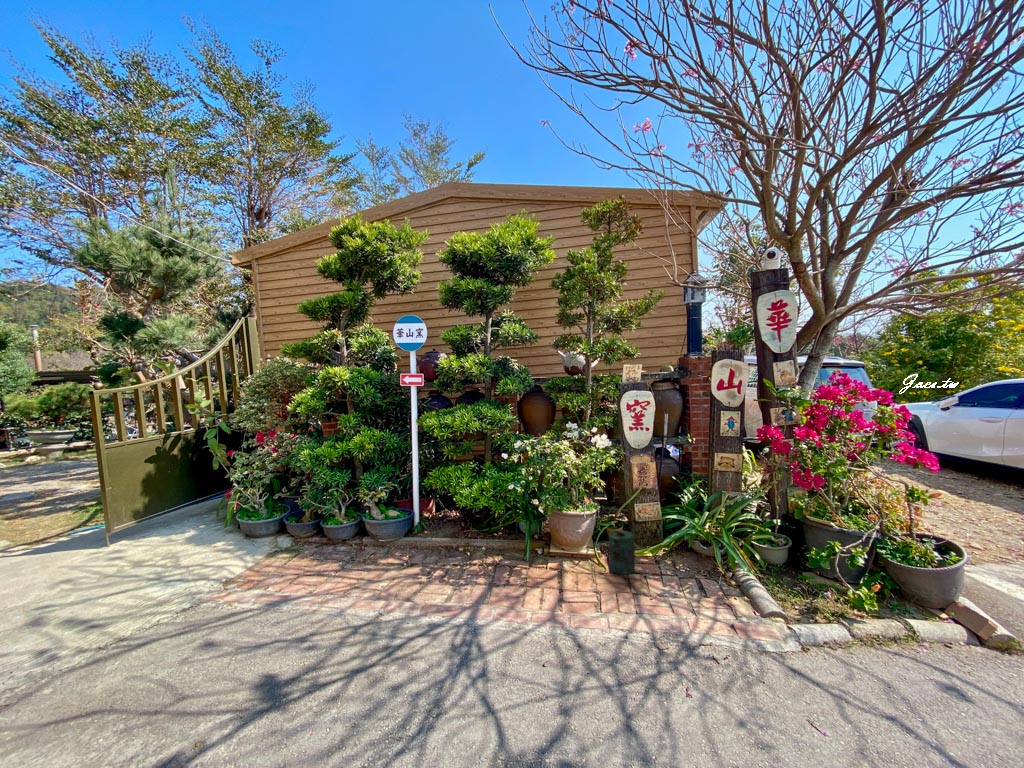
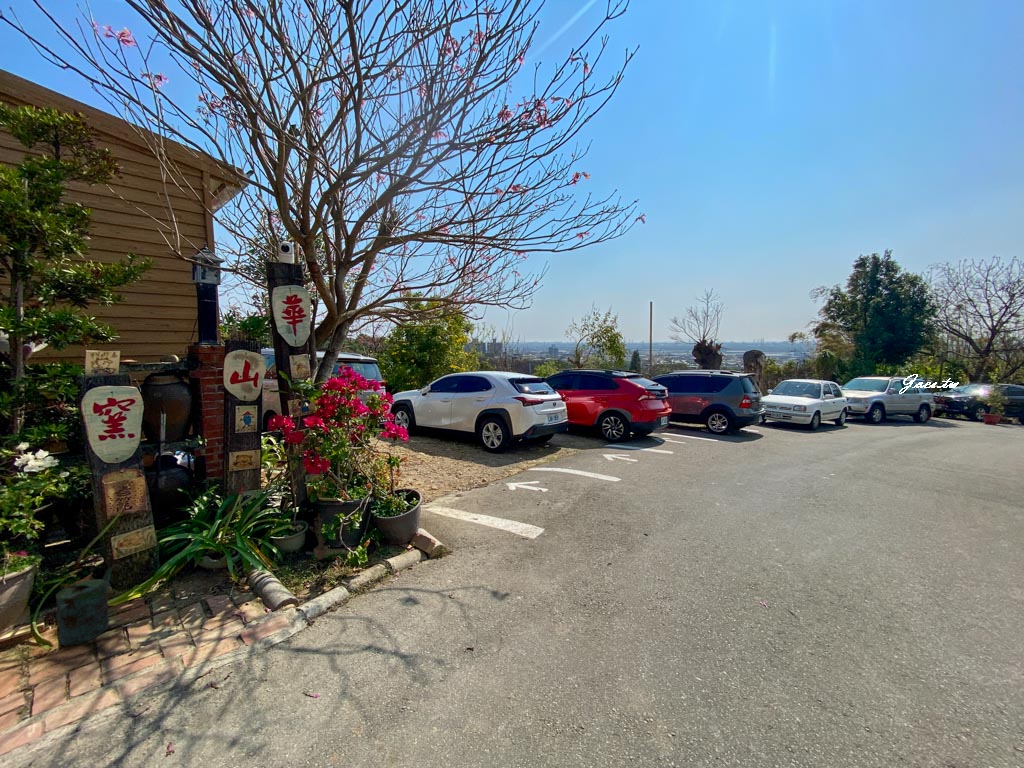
decorative plant: none [789,534,825,585] -> present [310,516,332,560]

